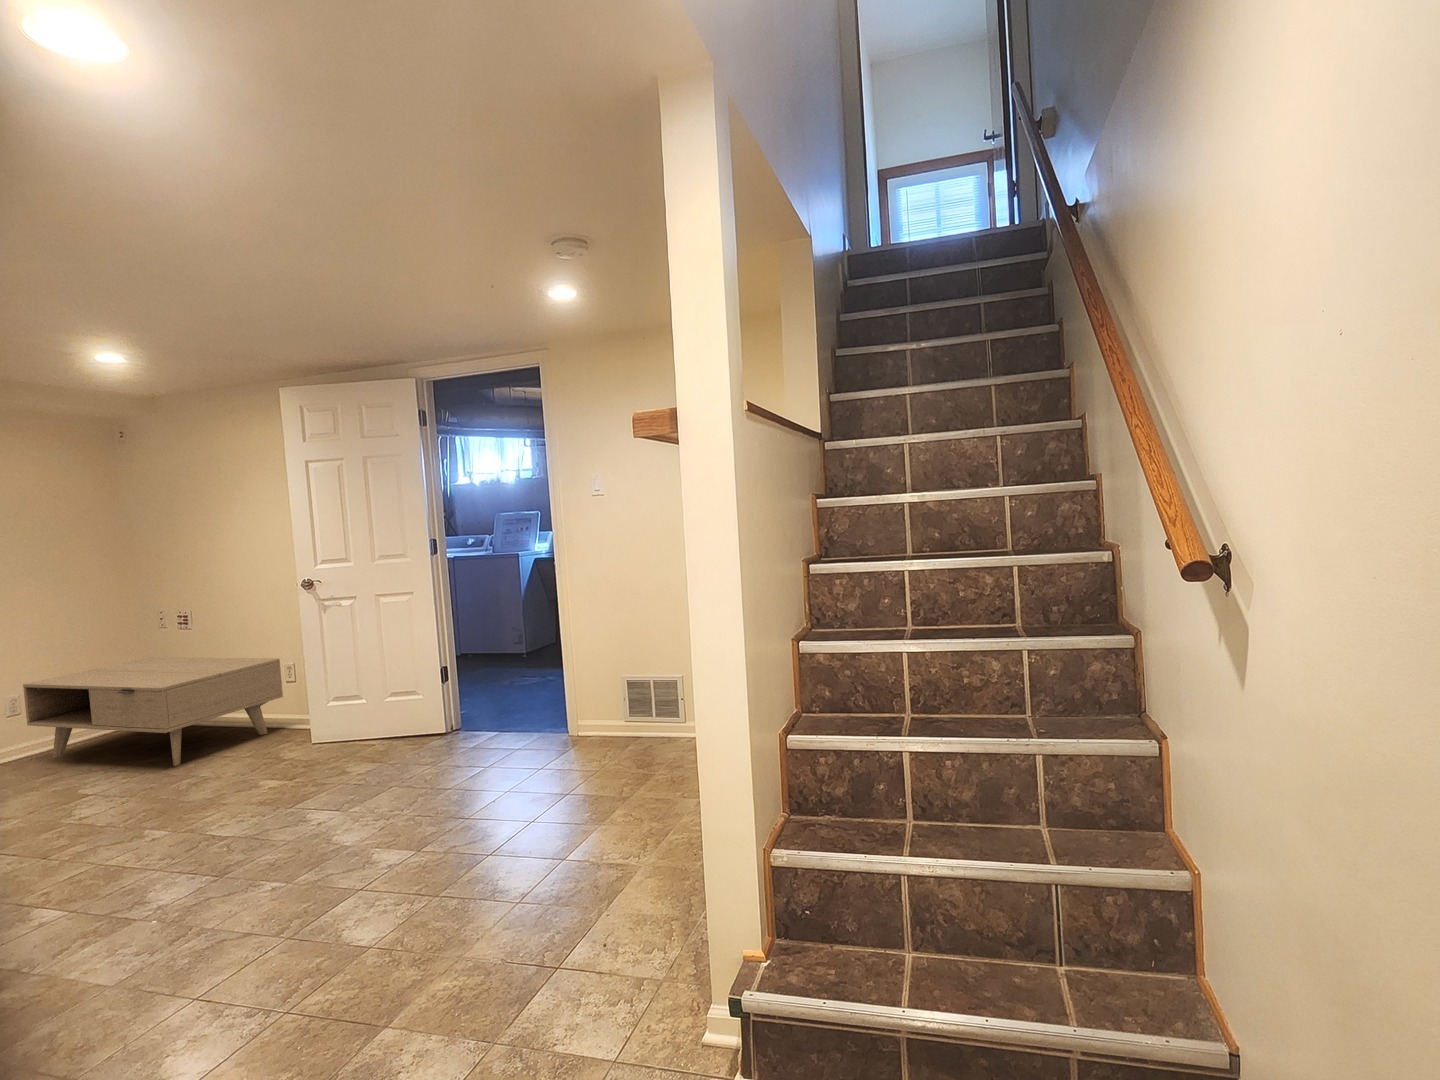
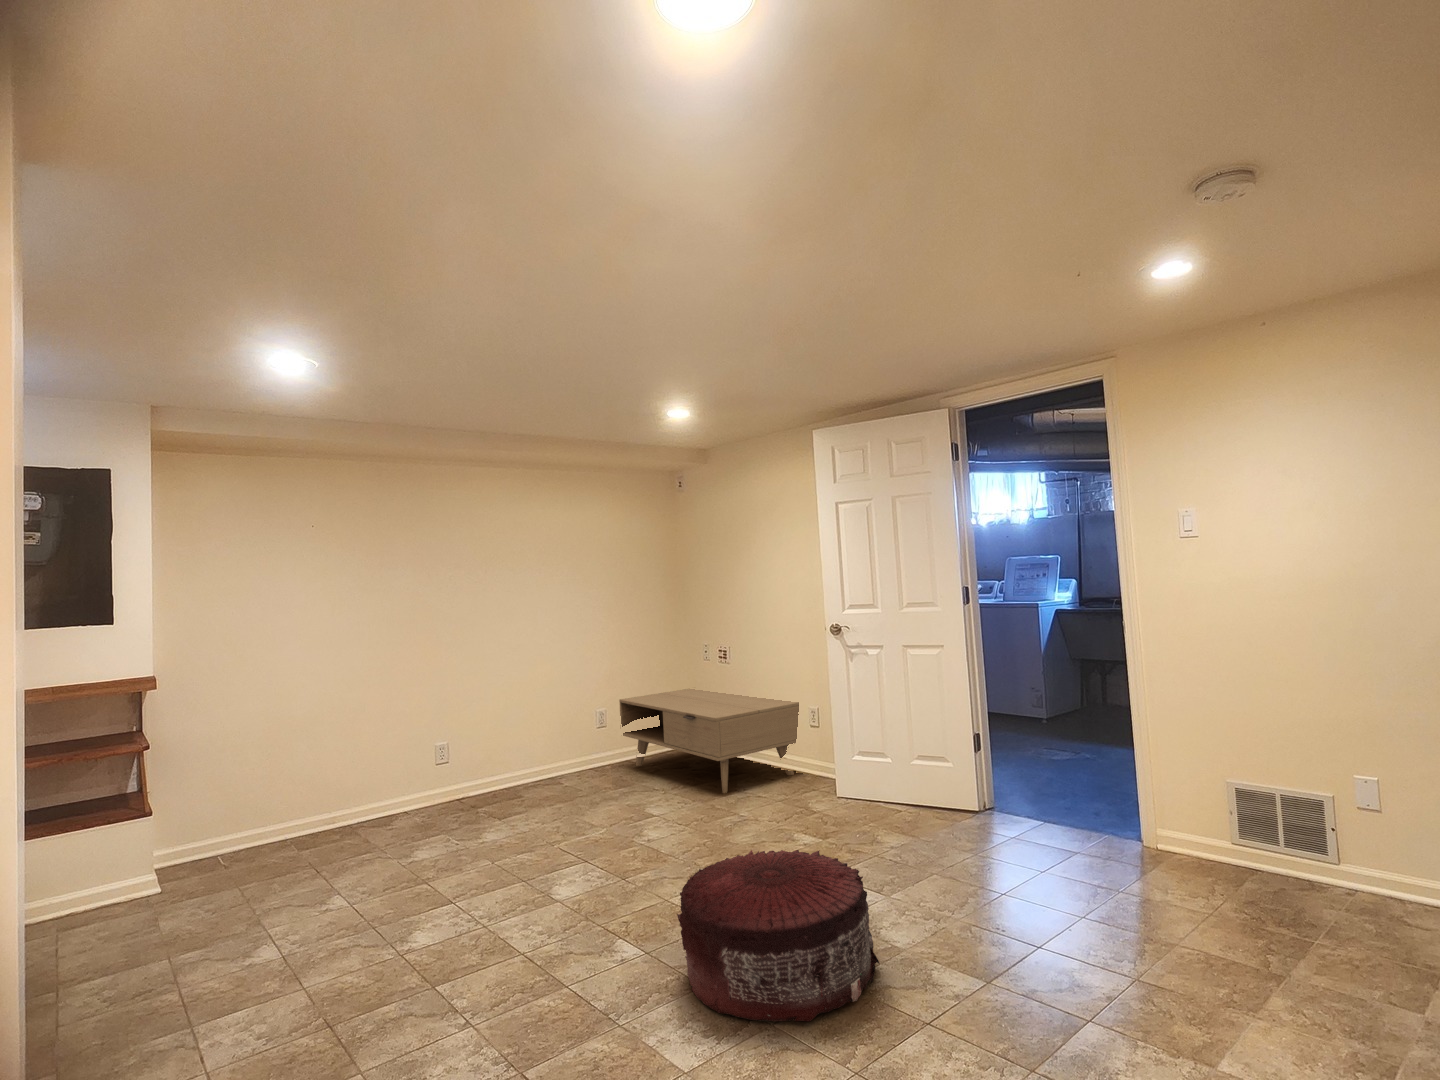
pouf: none [71,793,316,971] -> present [677,850,879,1021]

